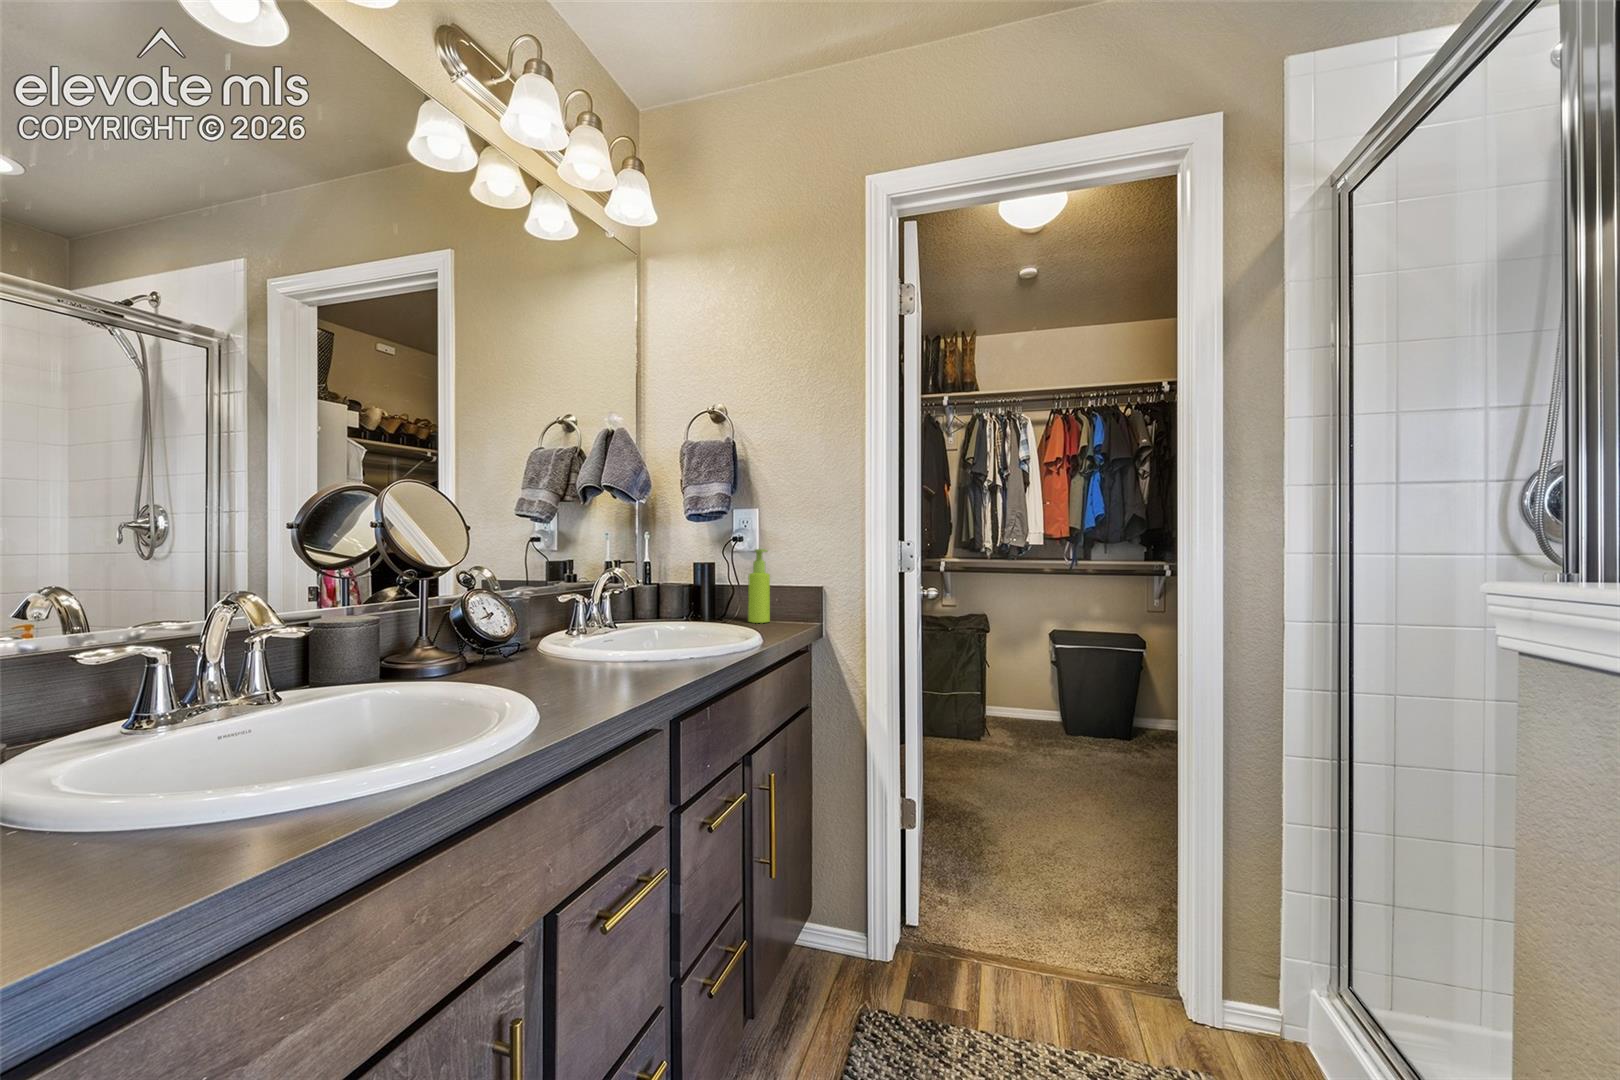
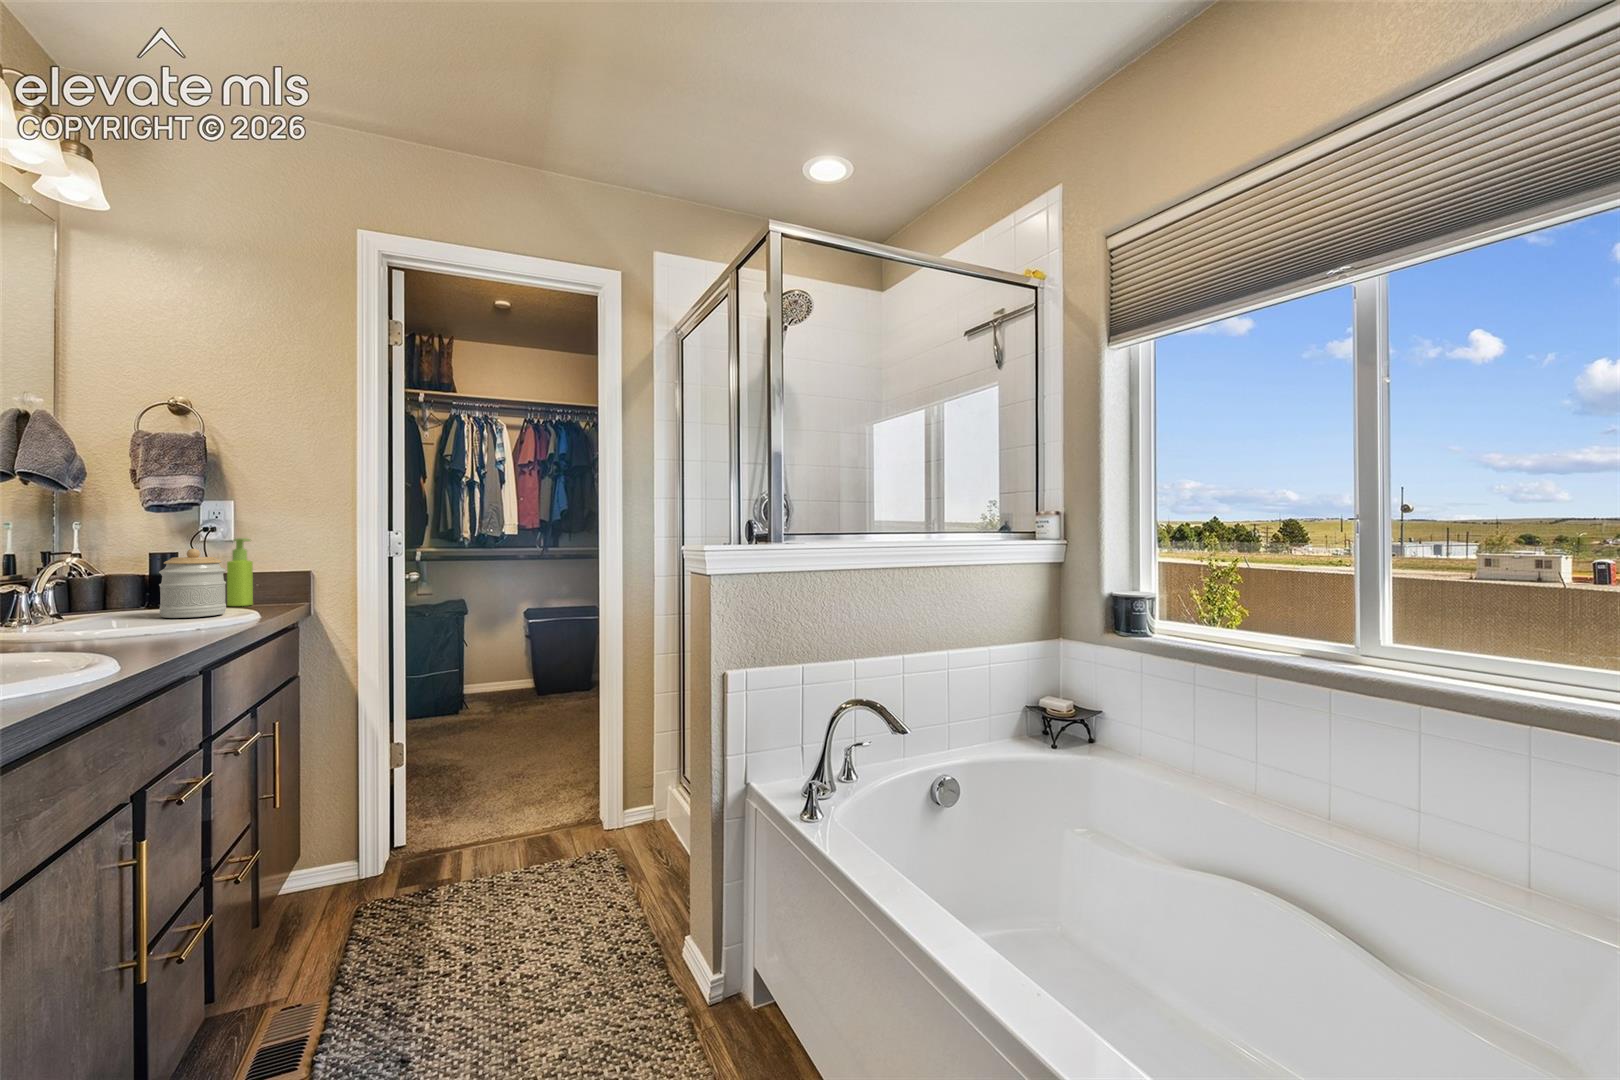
jar: none [682,560,737,636] -> present [159,549,226,618]

